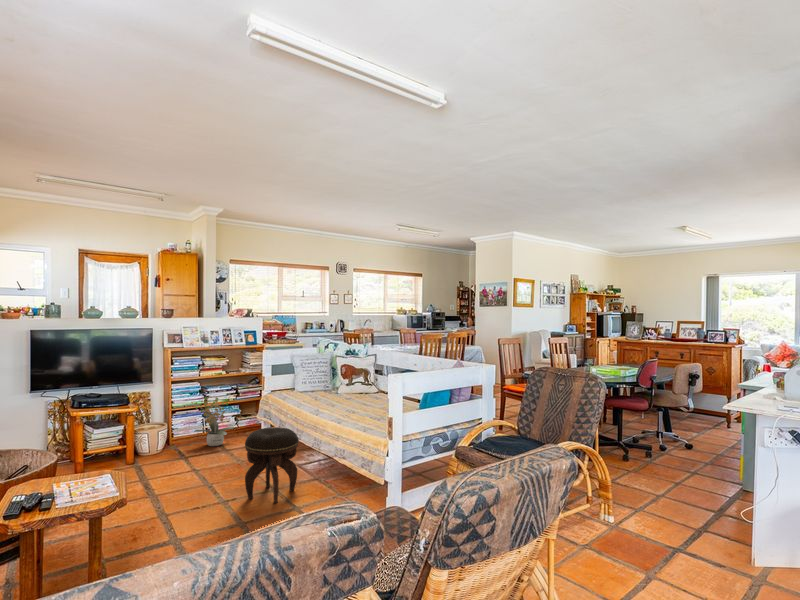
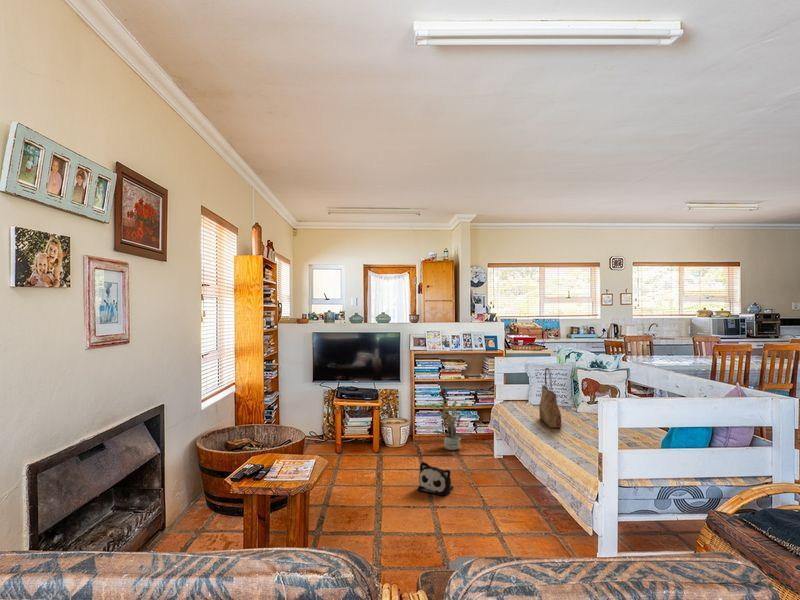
tote bag: none [313,357,335,408] -> present [539,368,561,428]
footstool: present [245,427,299,503] -> none [455,440,511,523]
plush toy: none [197,460,234,489] -> present [418,462,454,495]

